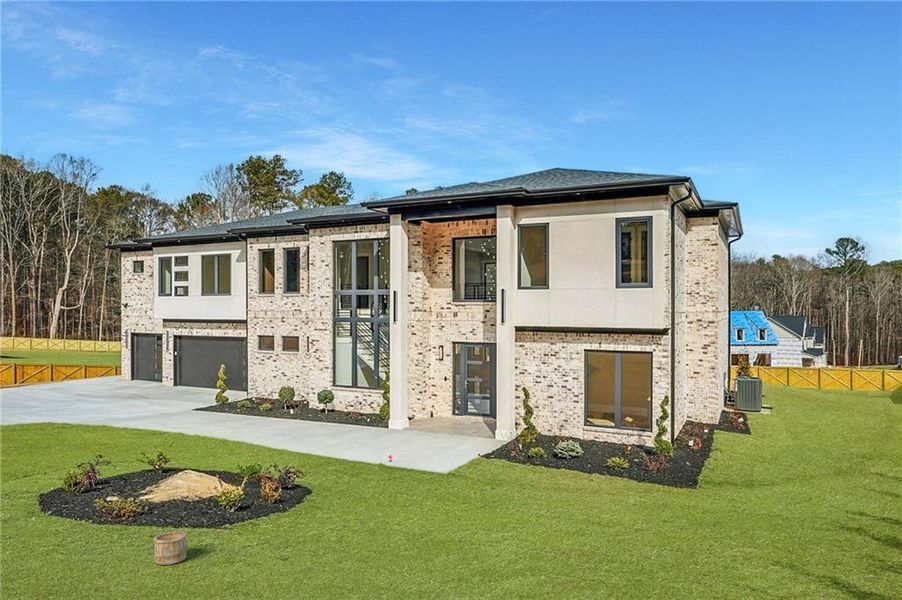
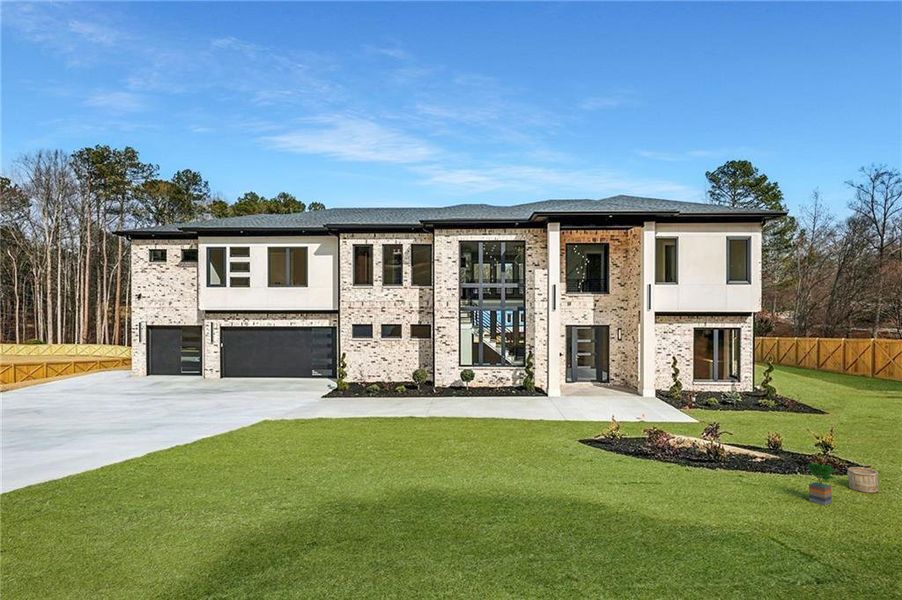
potted tree: none [50,513,92,564] -> present [808,463,836,505]

